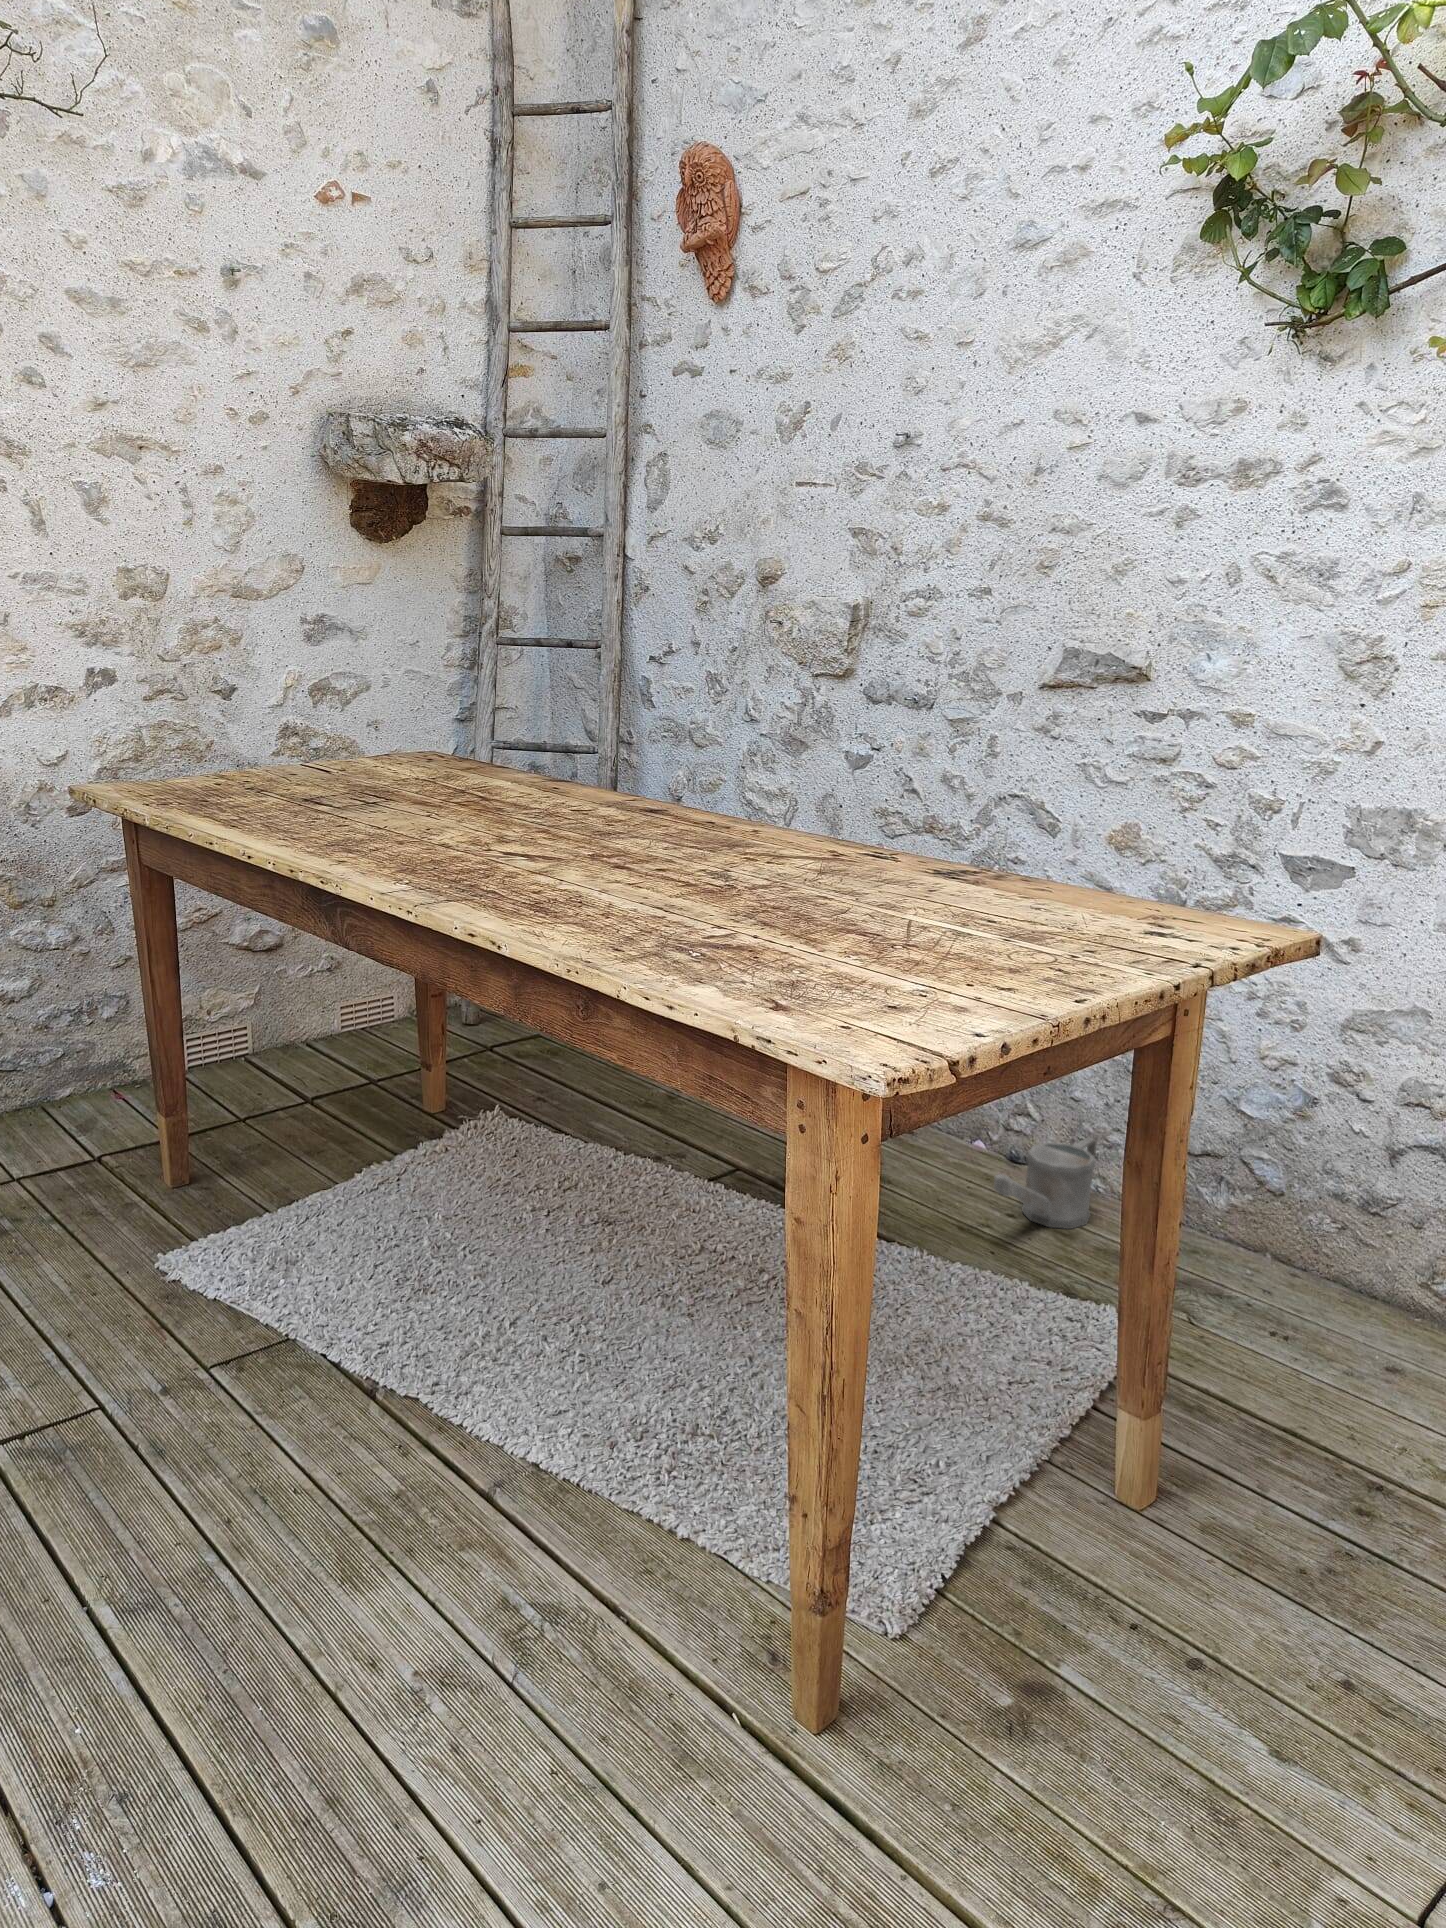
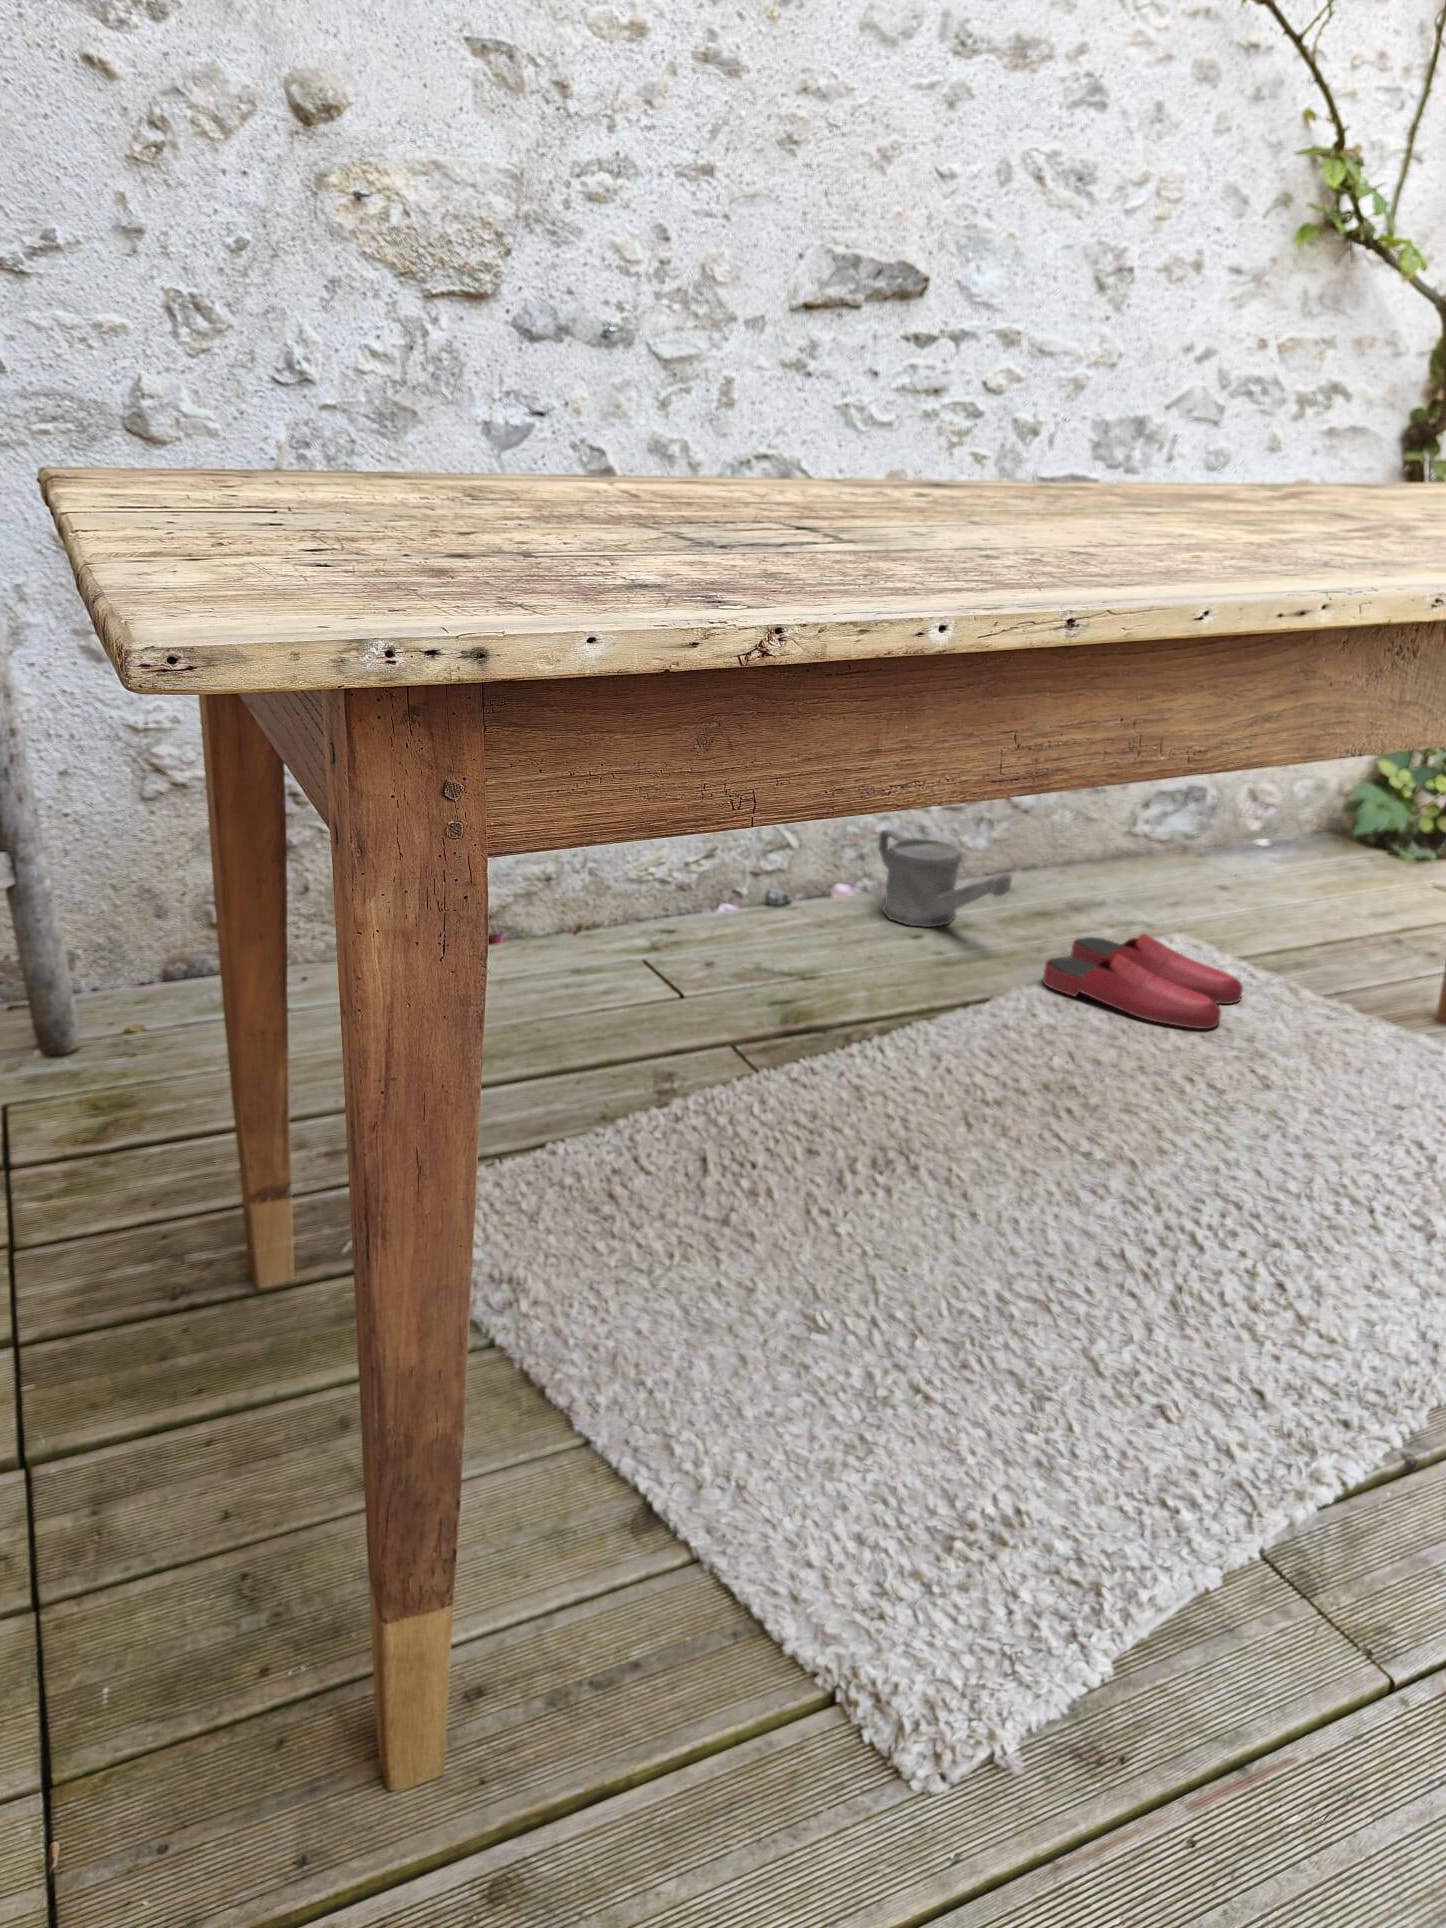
slippers: none [927,1253,1065,1358] -> present [1043,934,1243,1029]

